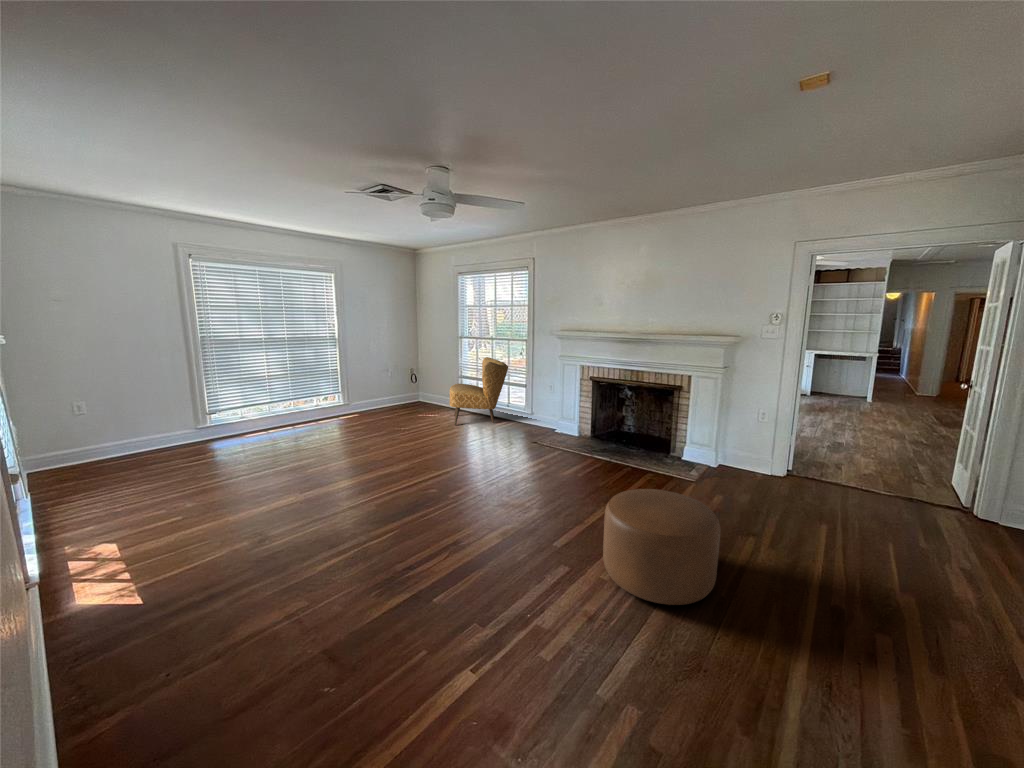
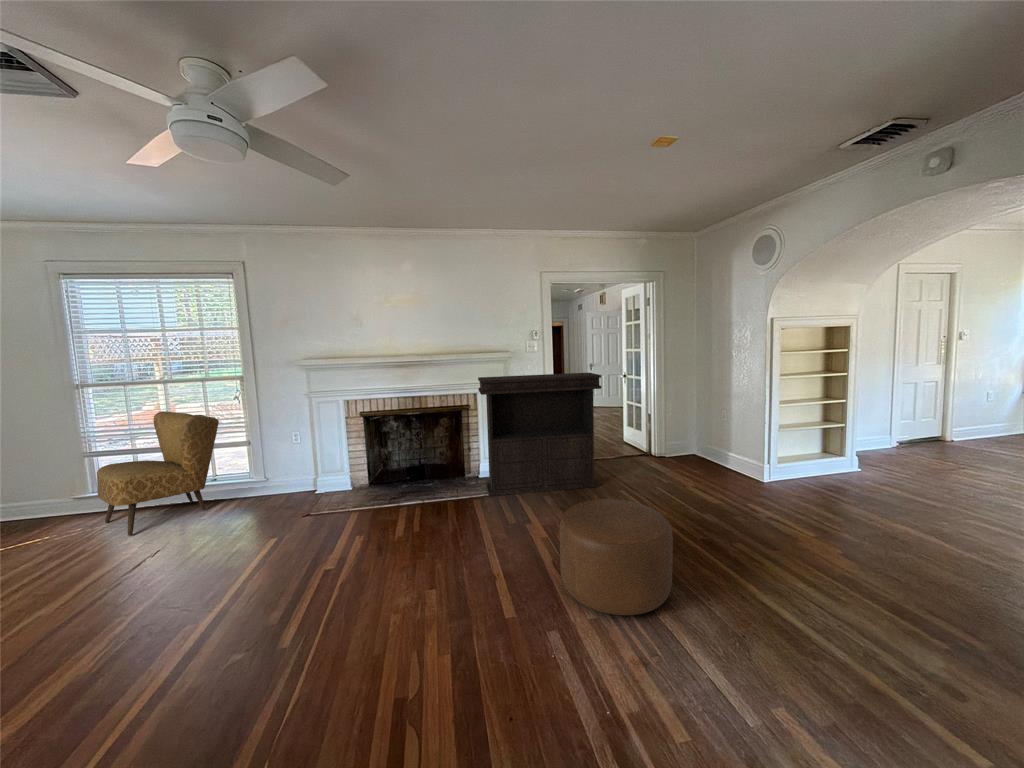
console table: none [666,359,826,510] -> present [478,373,601,496]

